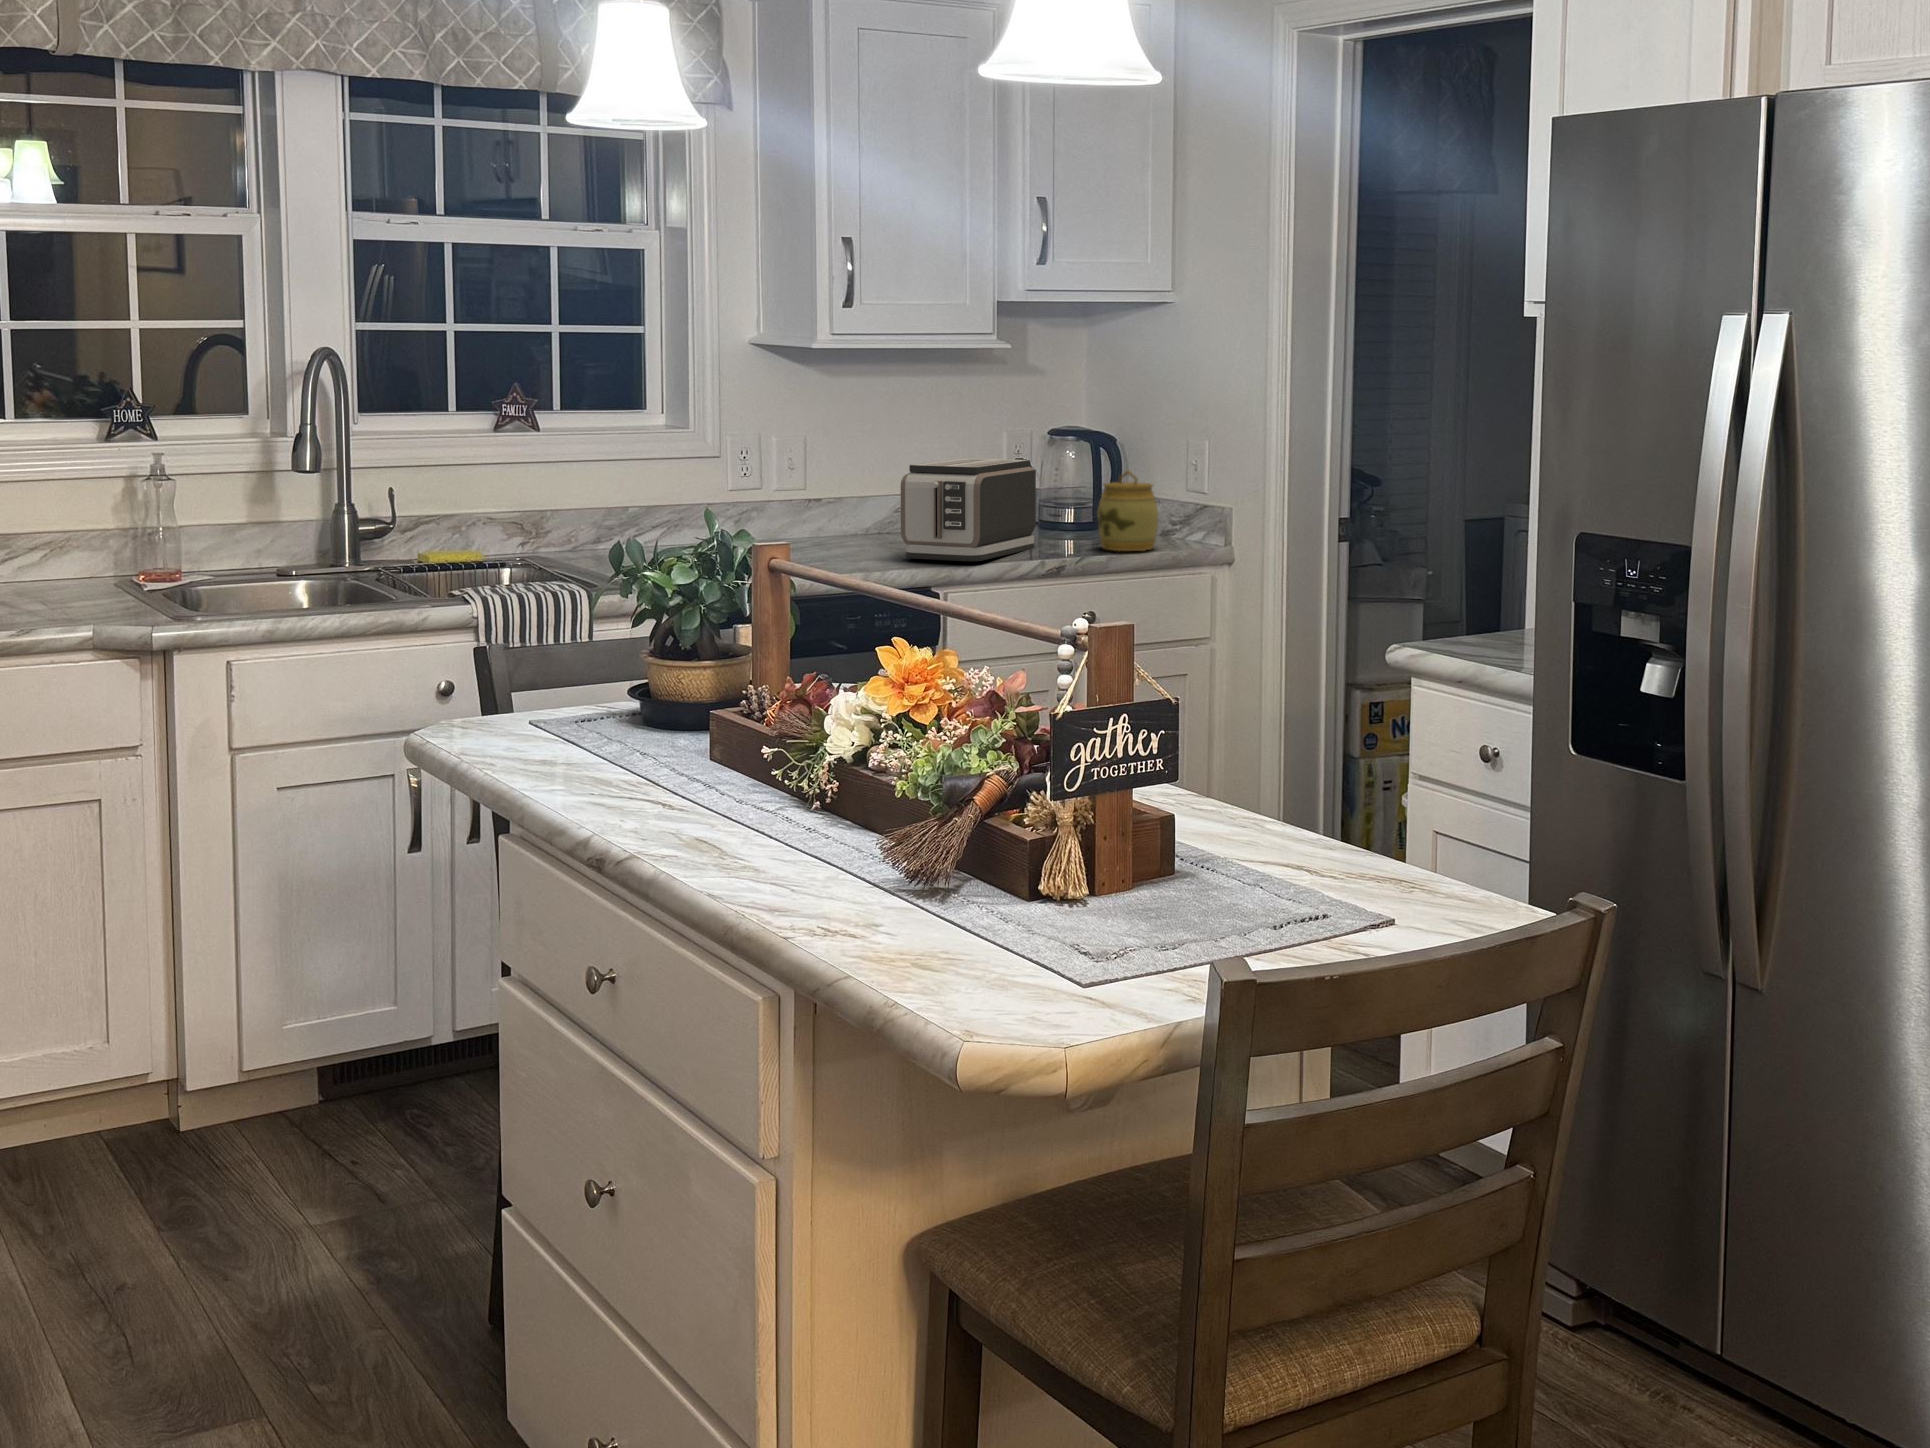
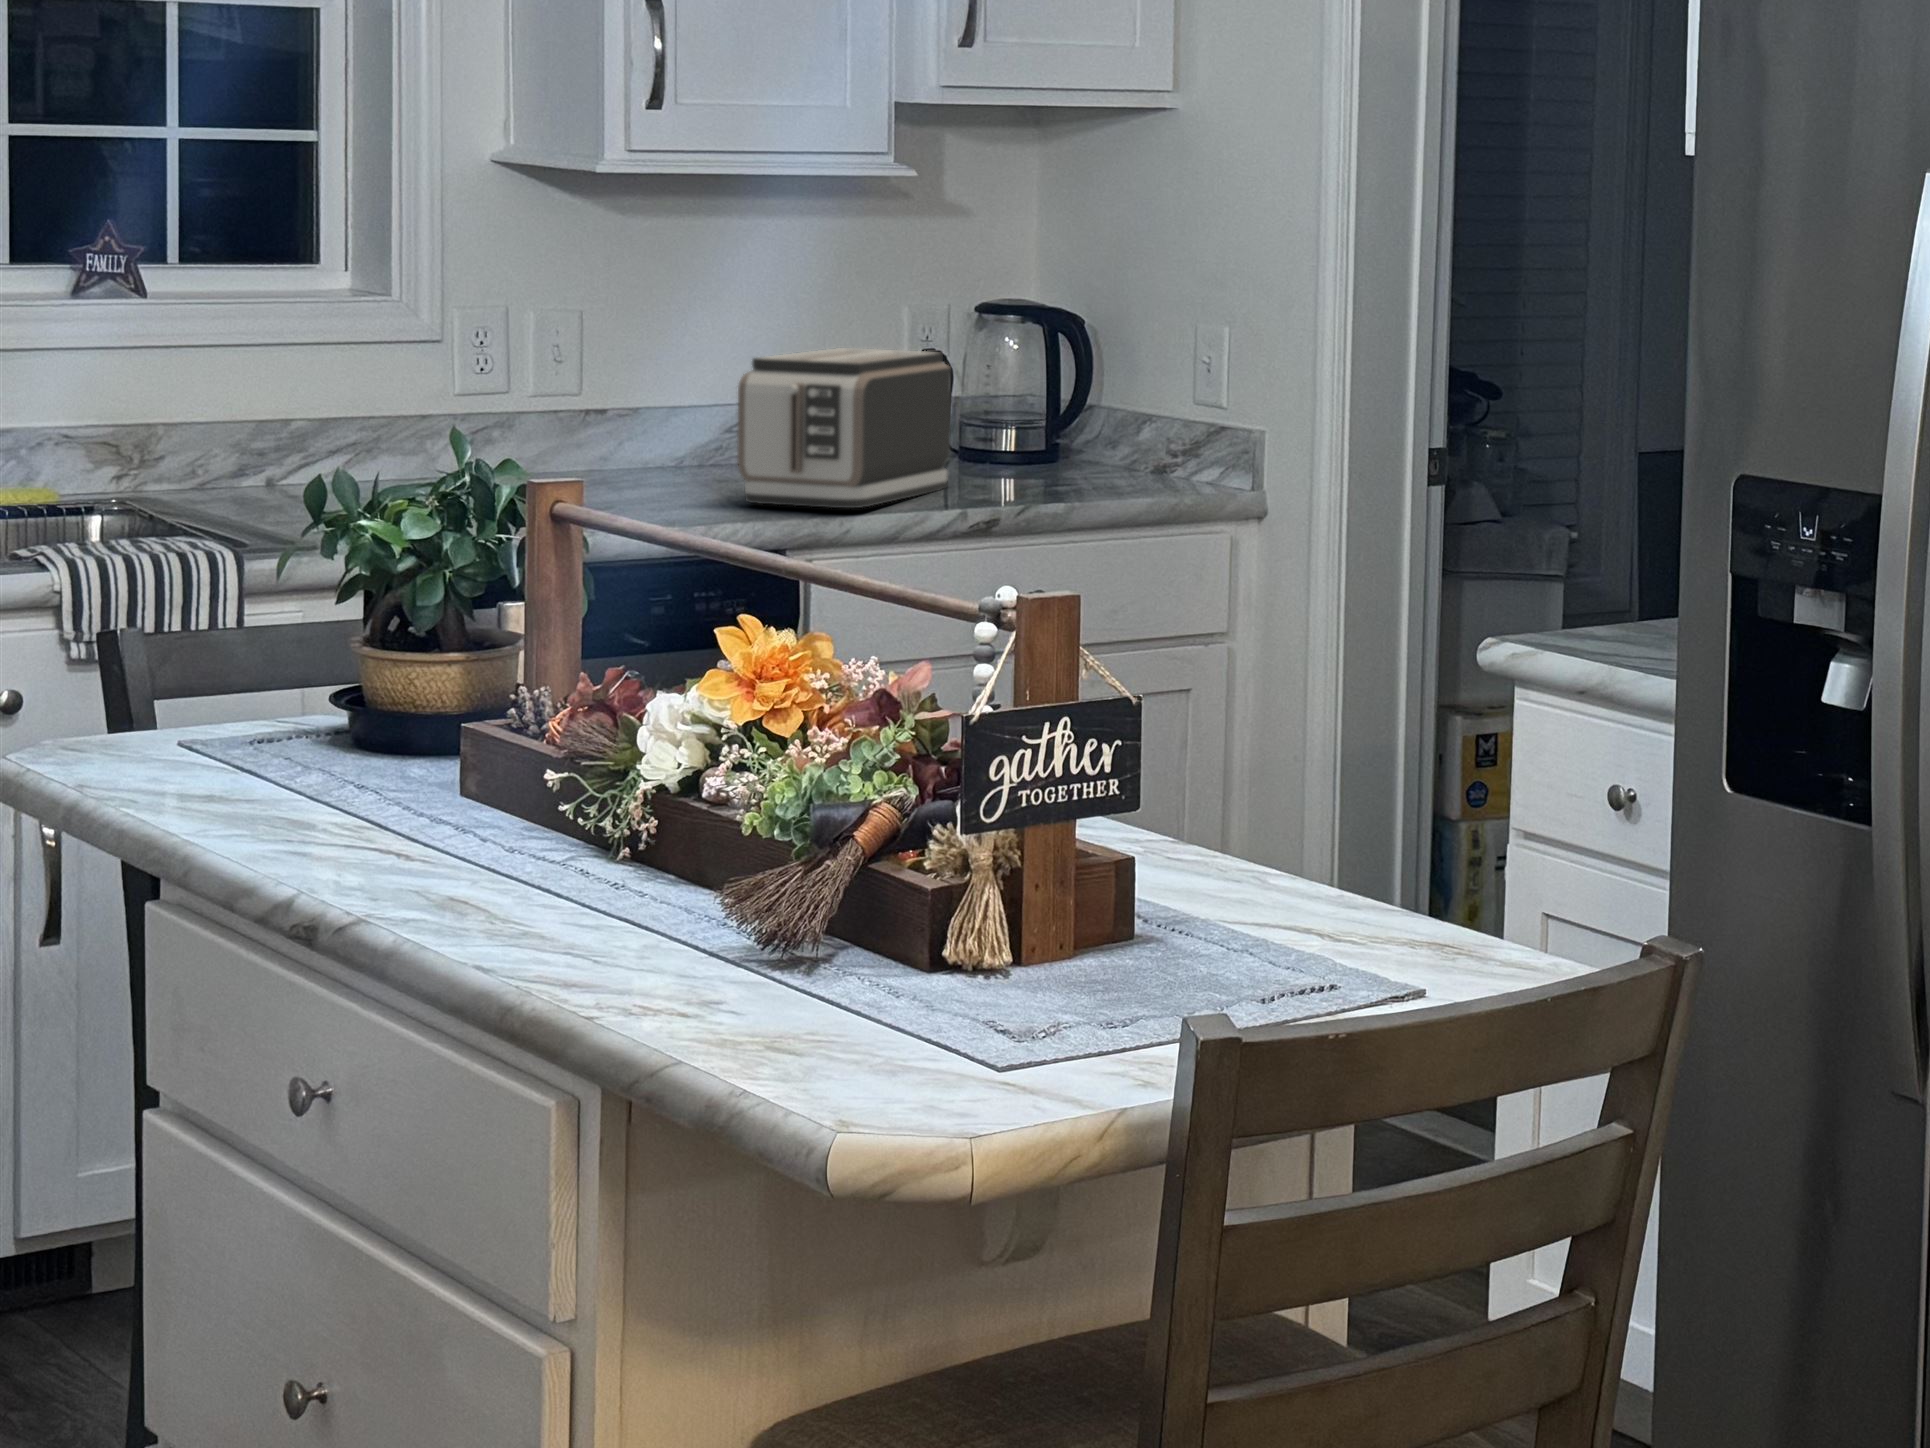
jar: present [1097,471,1158,551] -> none [1047,369,1142,495]

